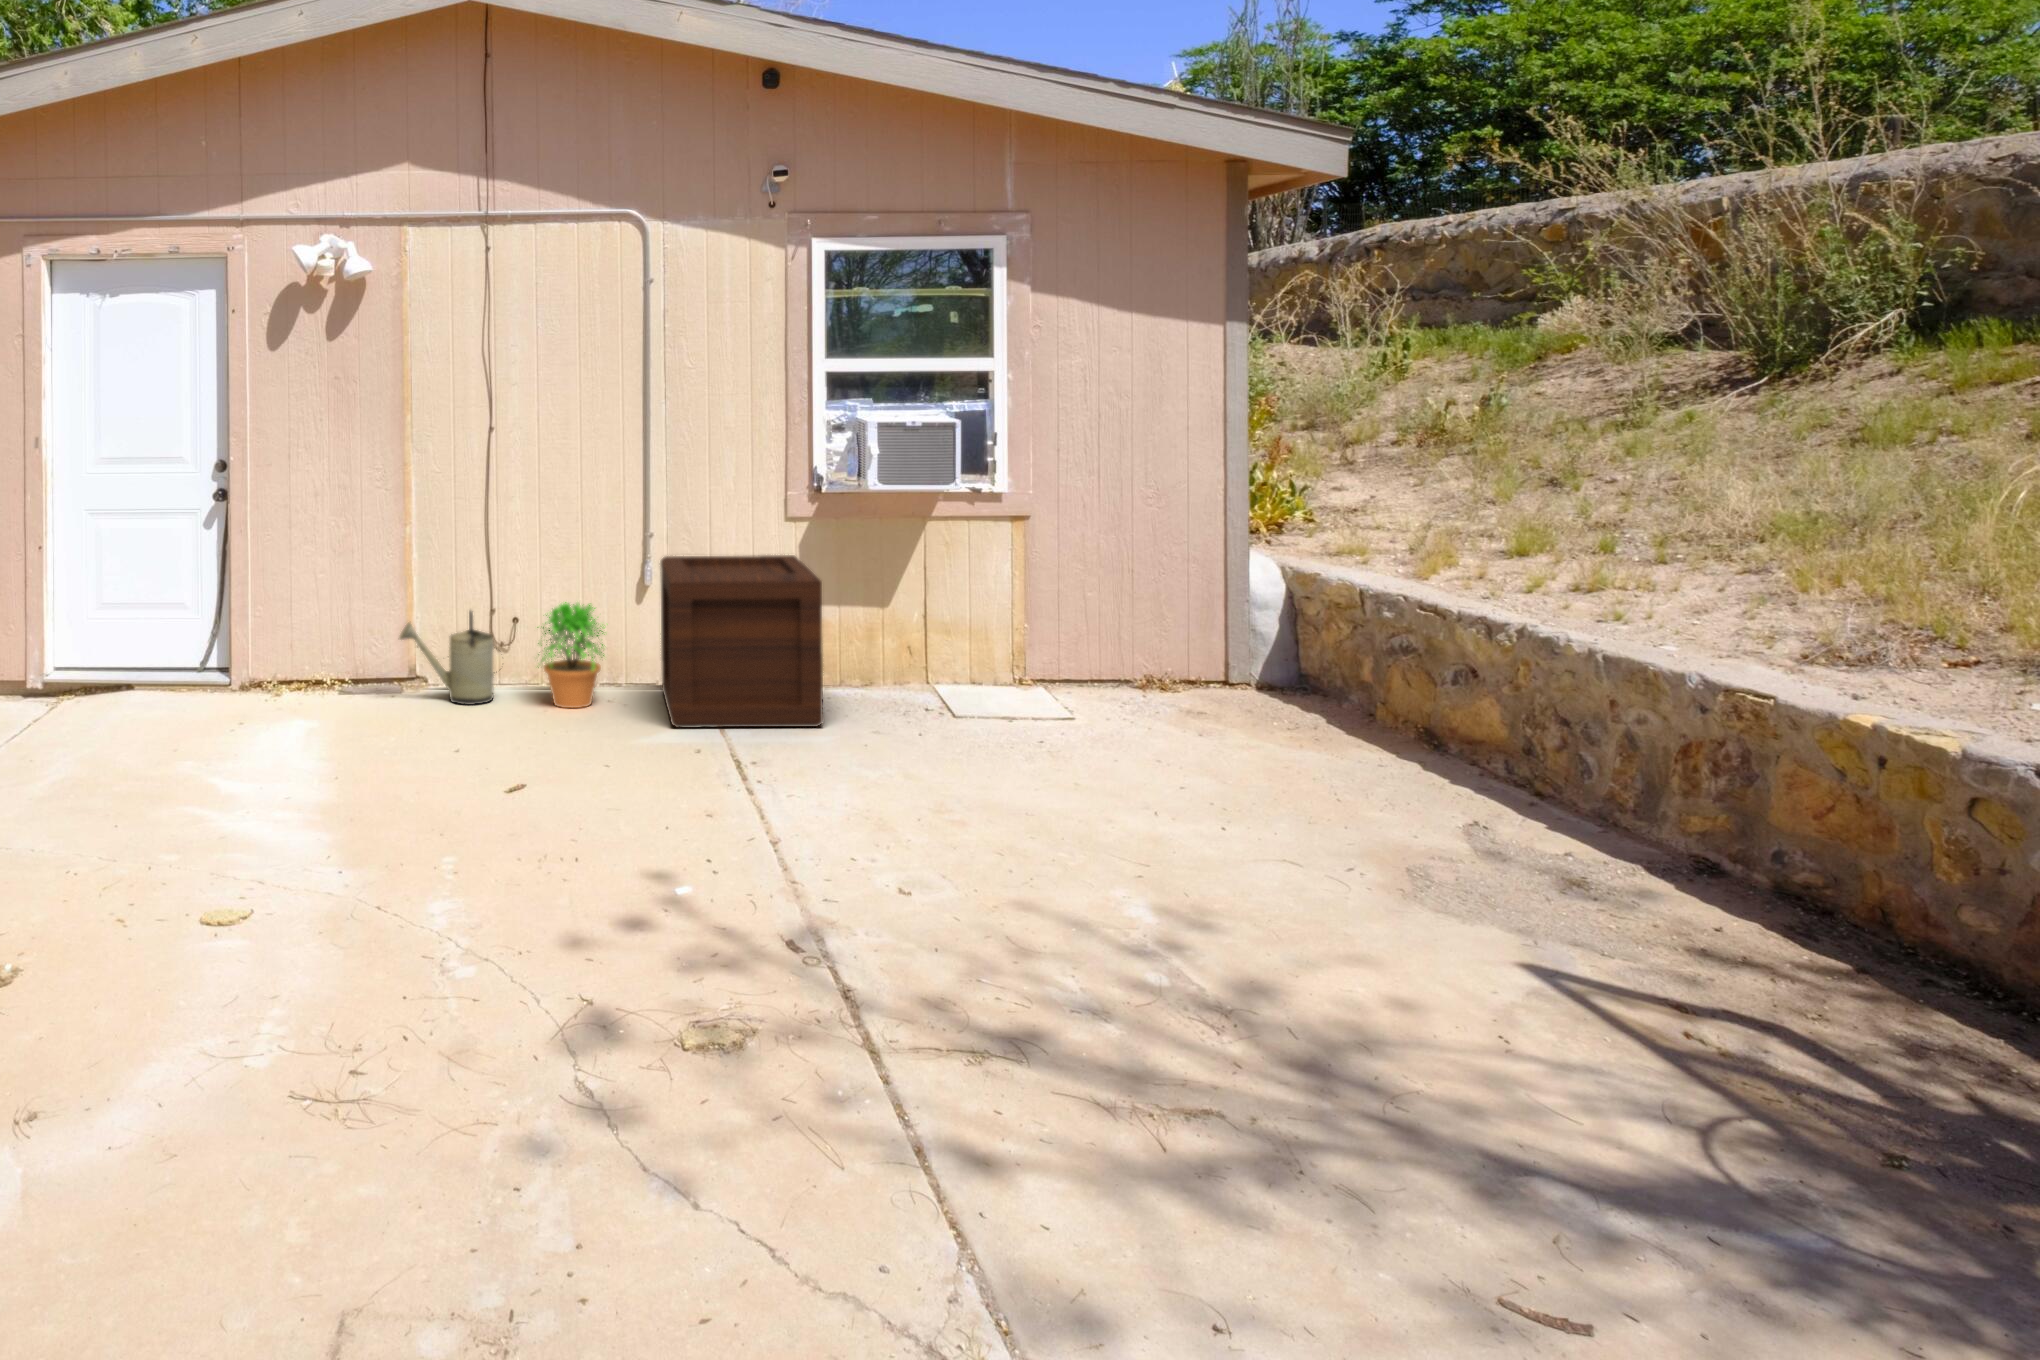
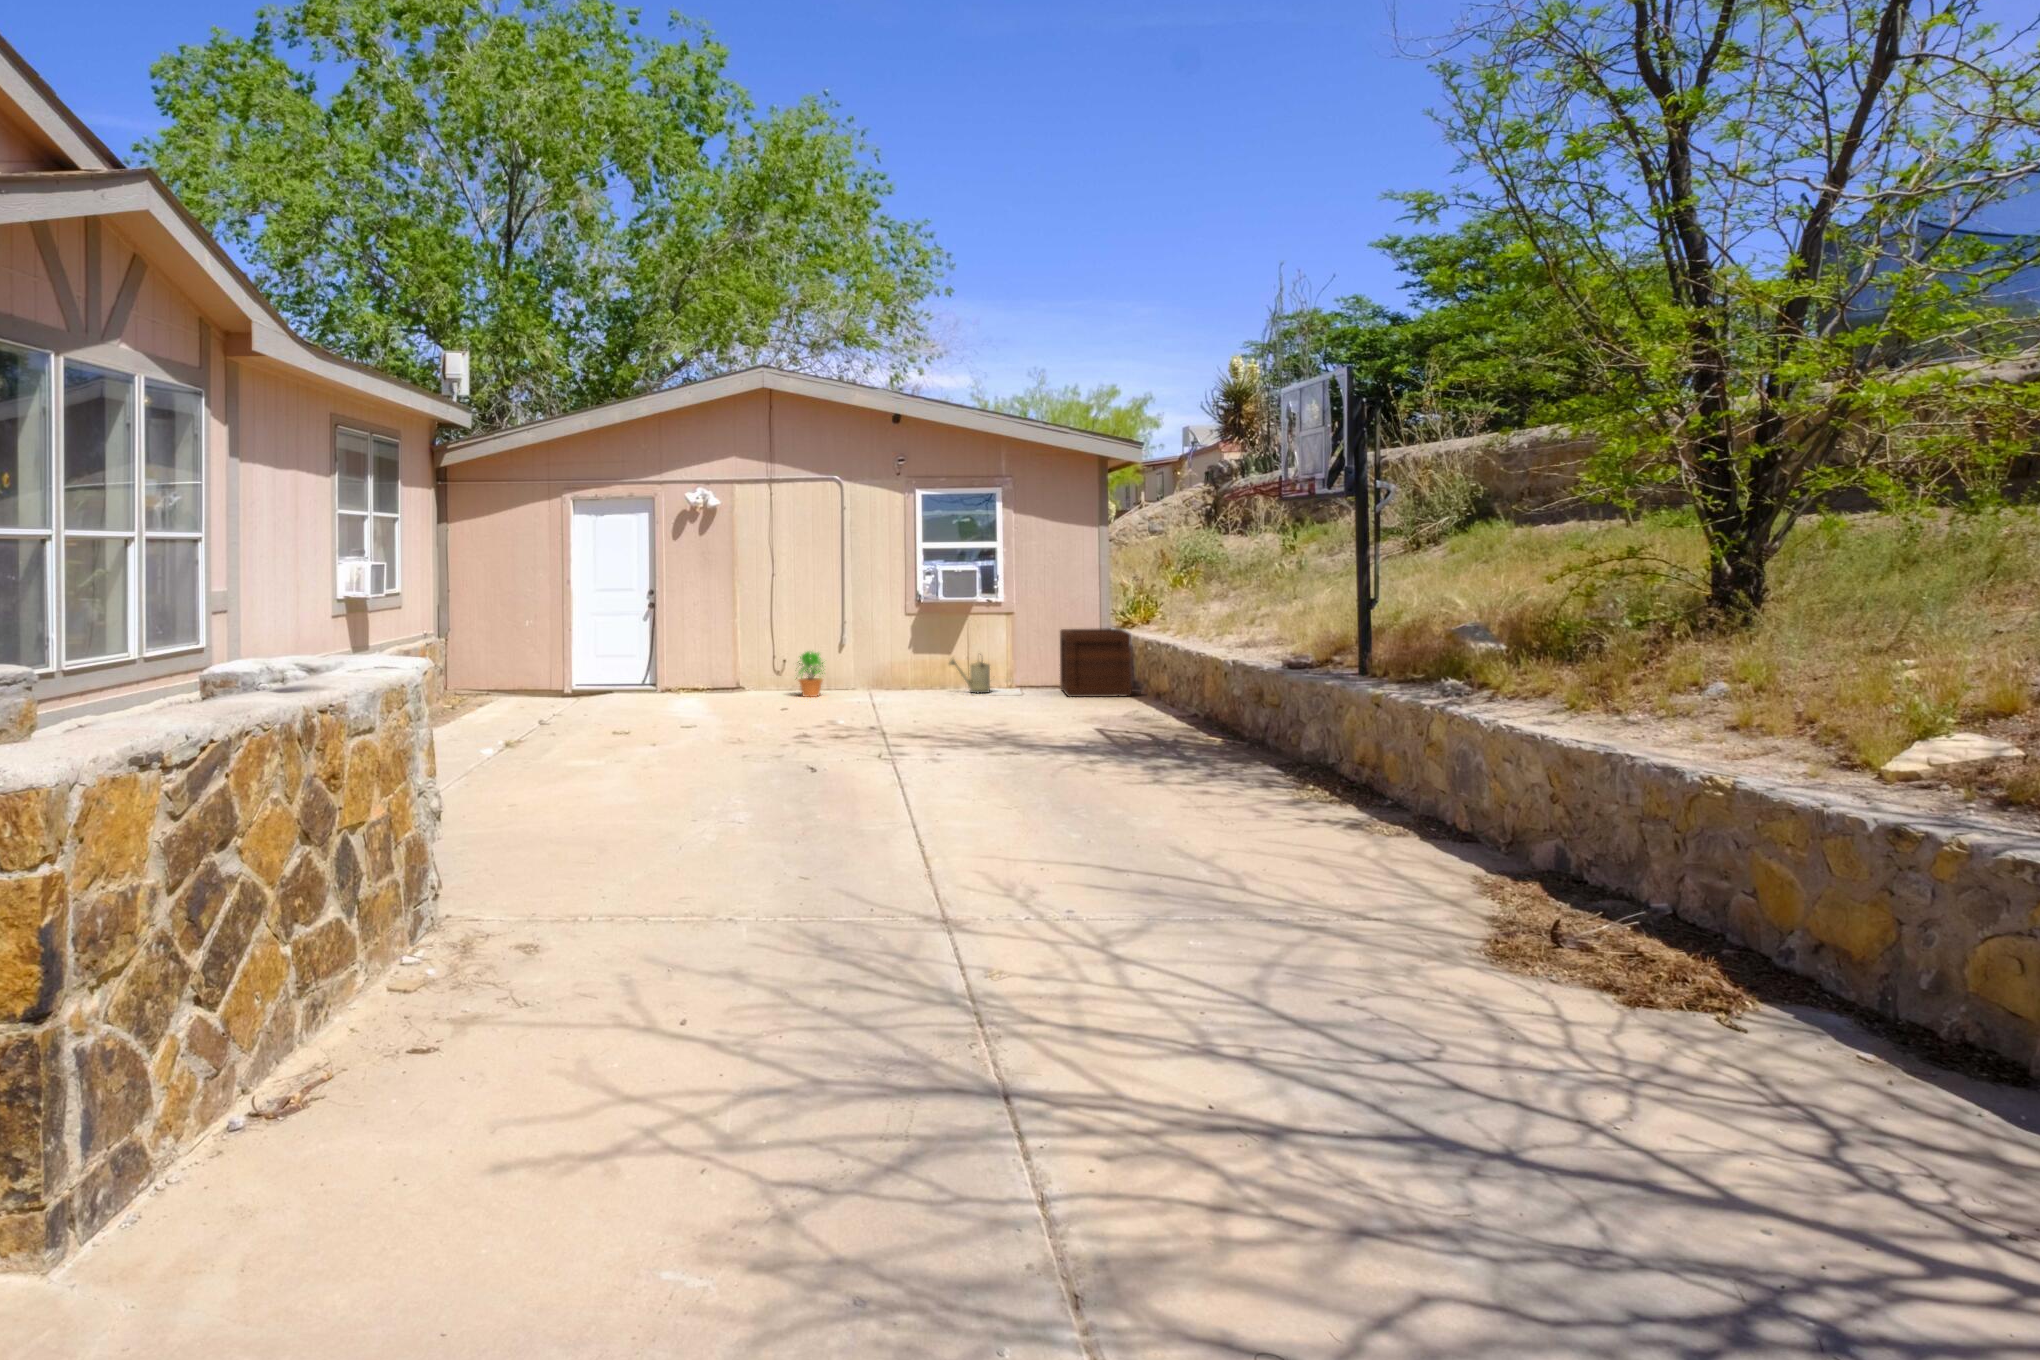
wooden crate: present [660,555,823,728] -> present [1060,628,1132,697]
watering can: present [399,611,494,705] -> present [949,659,990,693]

